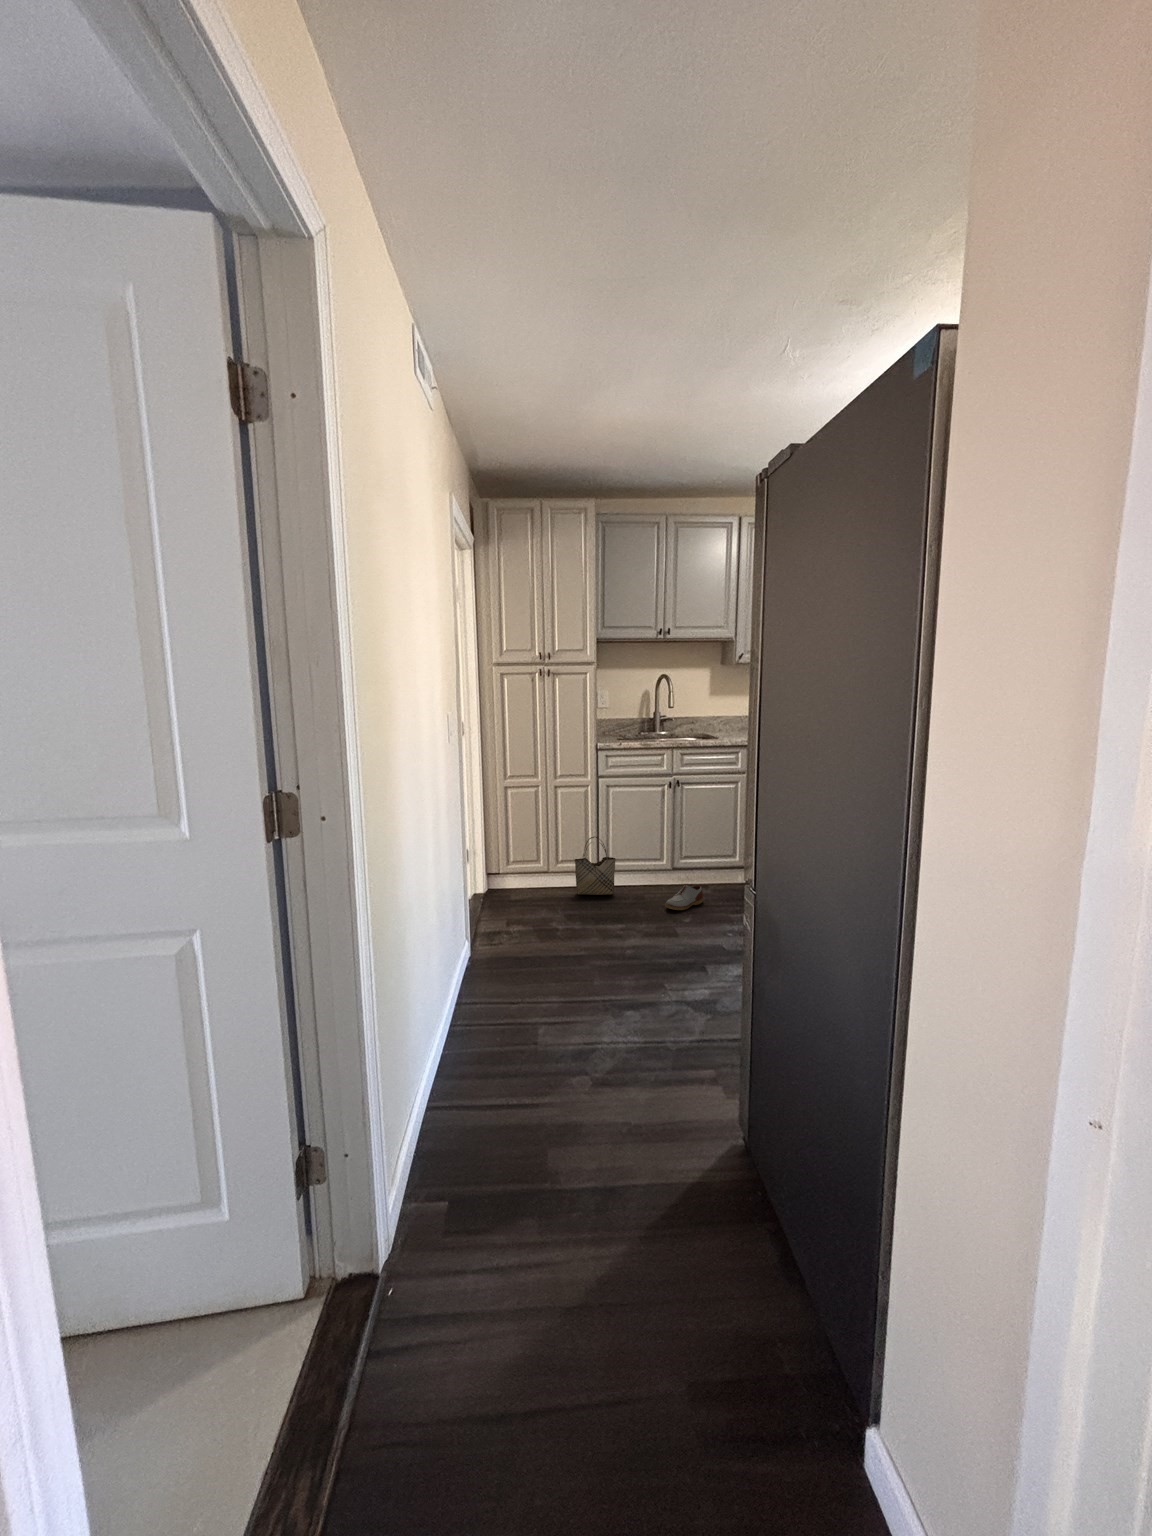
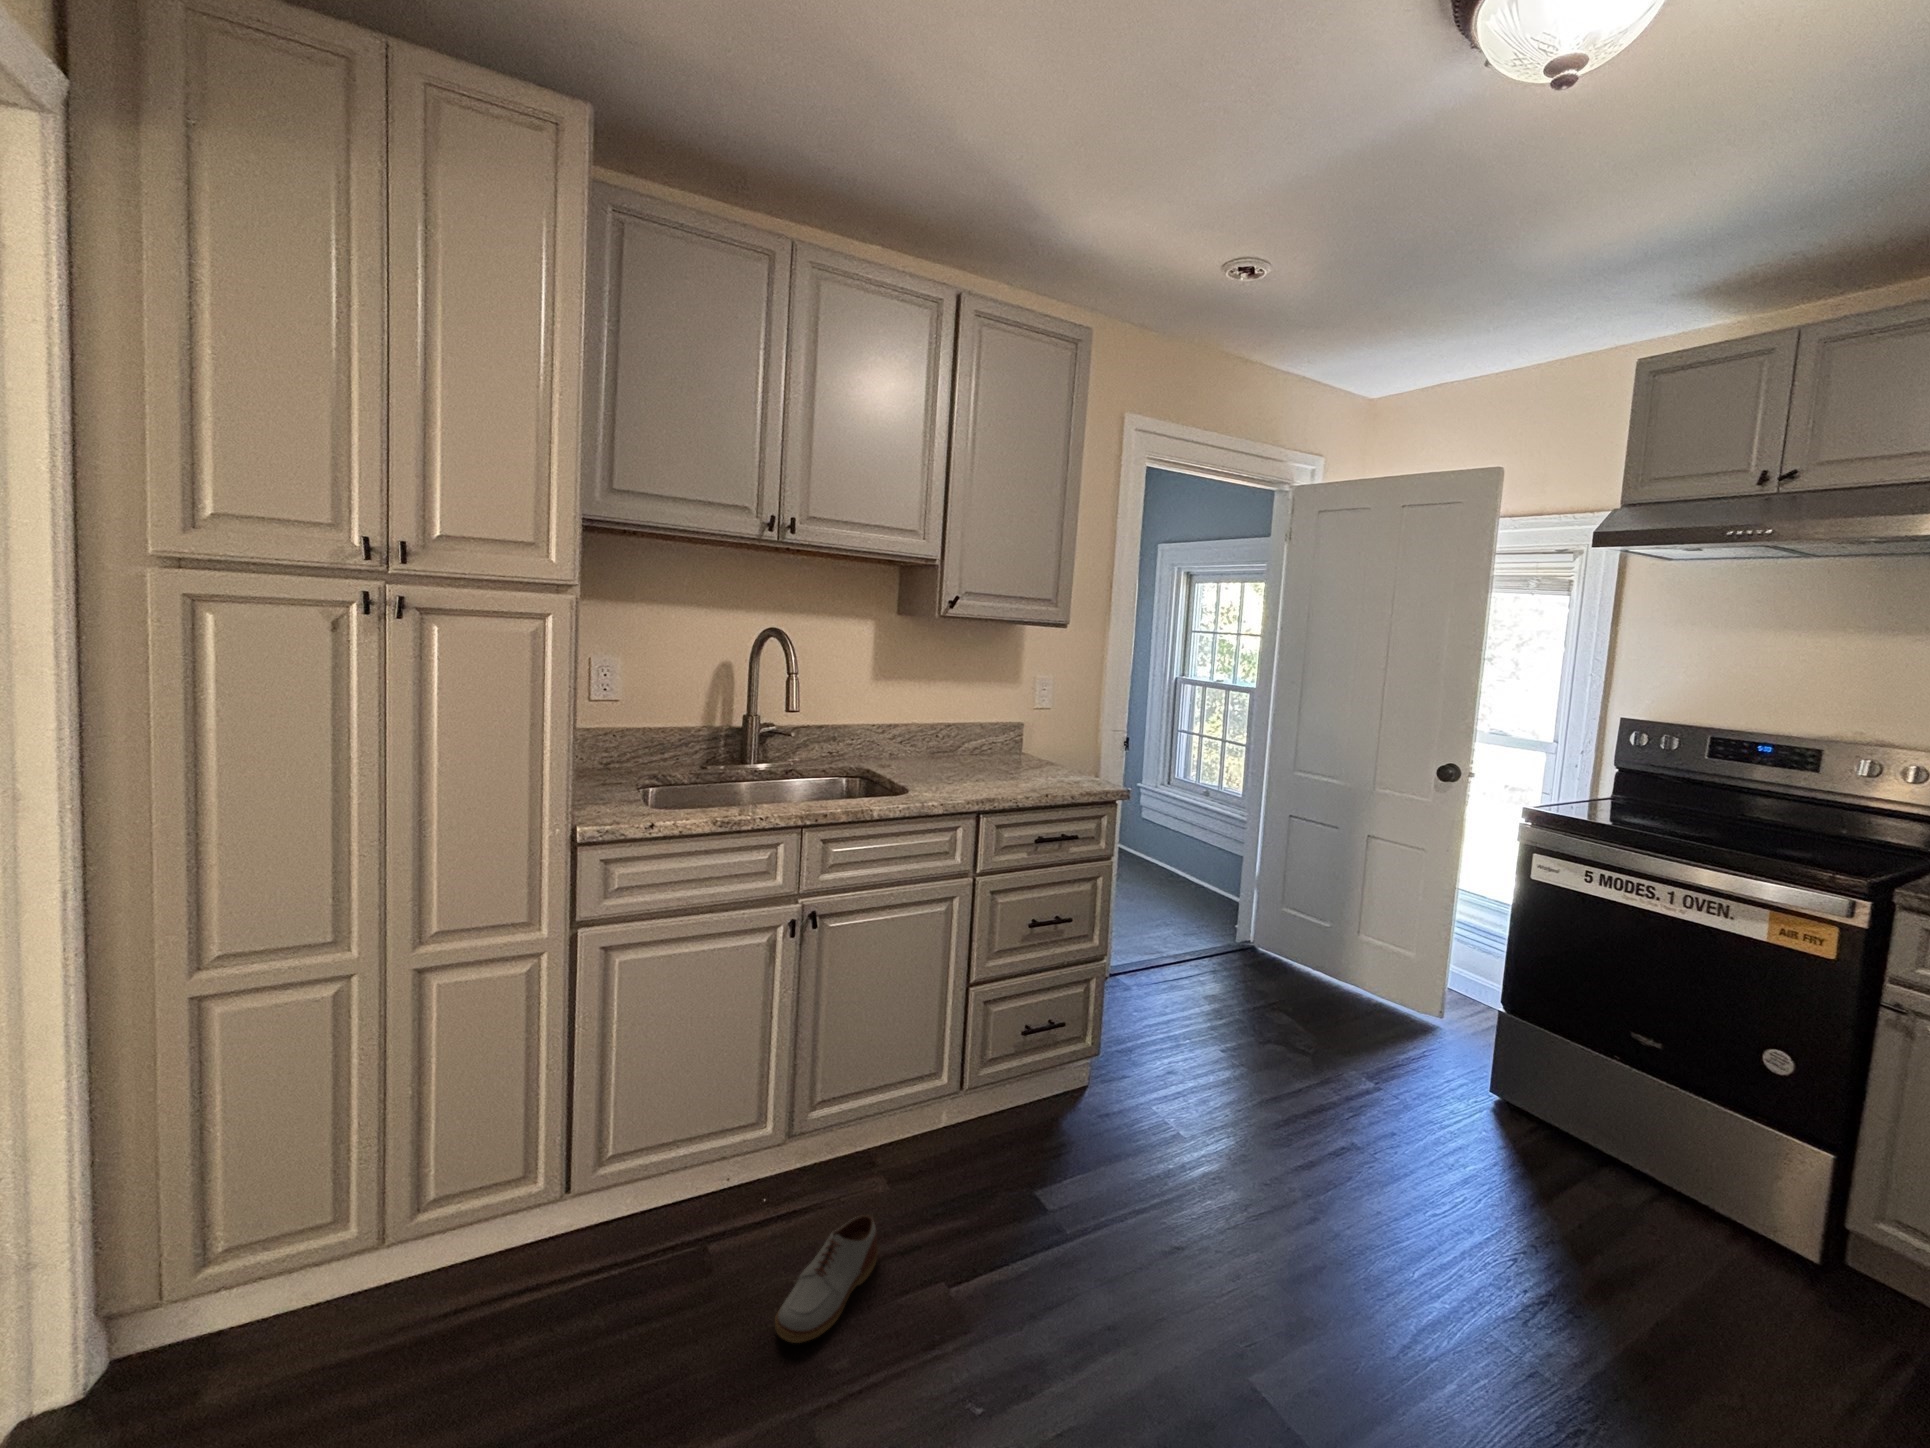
woven basket: present [574,837,616,895] -> none [473,1109,621,1323]

